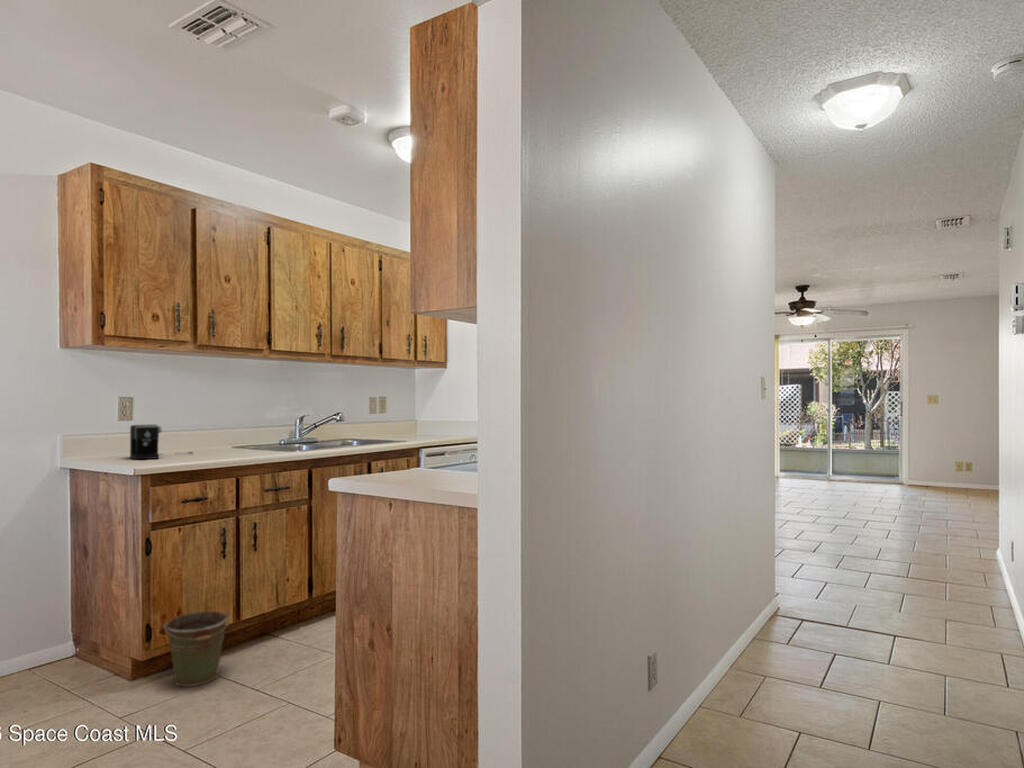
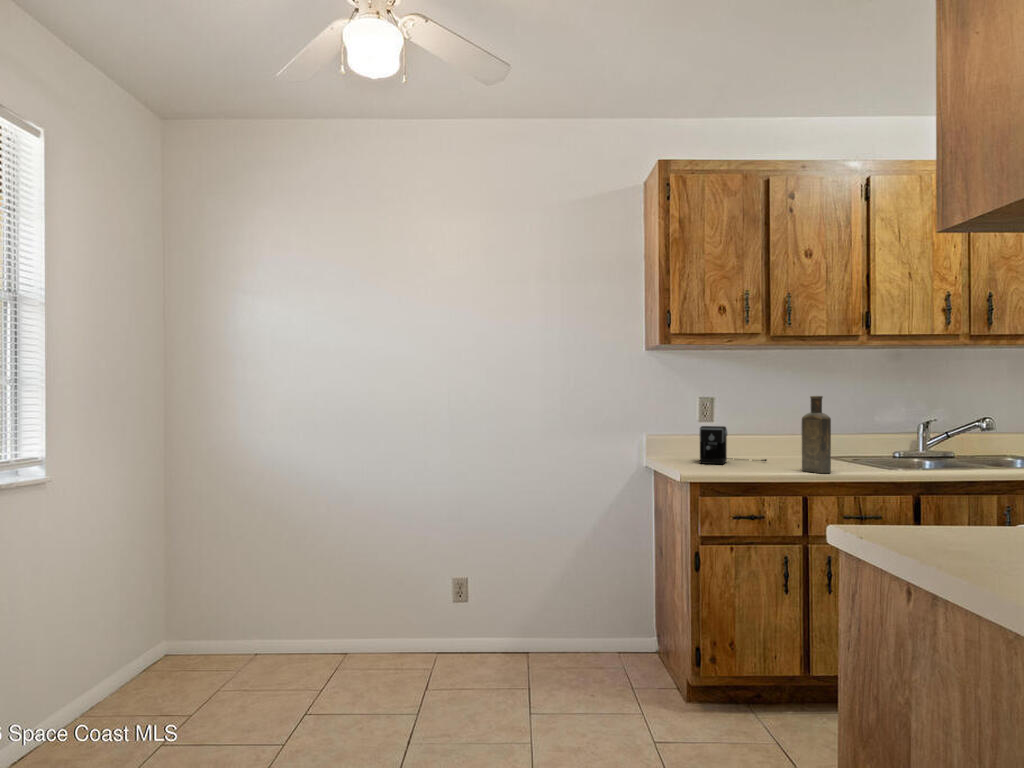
bottle: none [230,395,255,457] -> present [802,396,831,473]
bucket: present [163,612,230,686] -> none [709,647,784,737]

